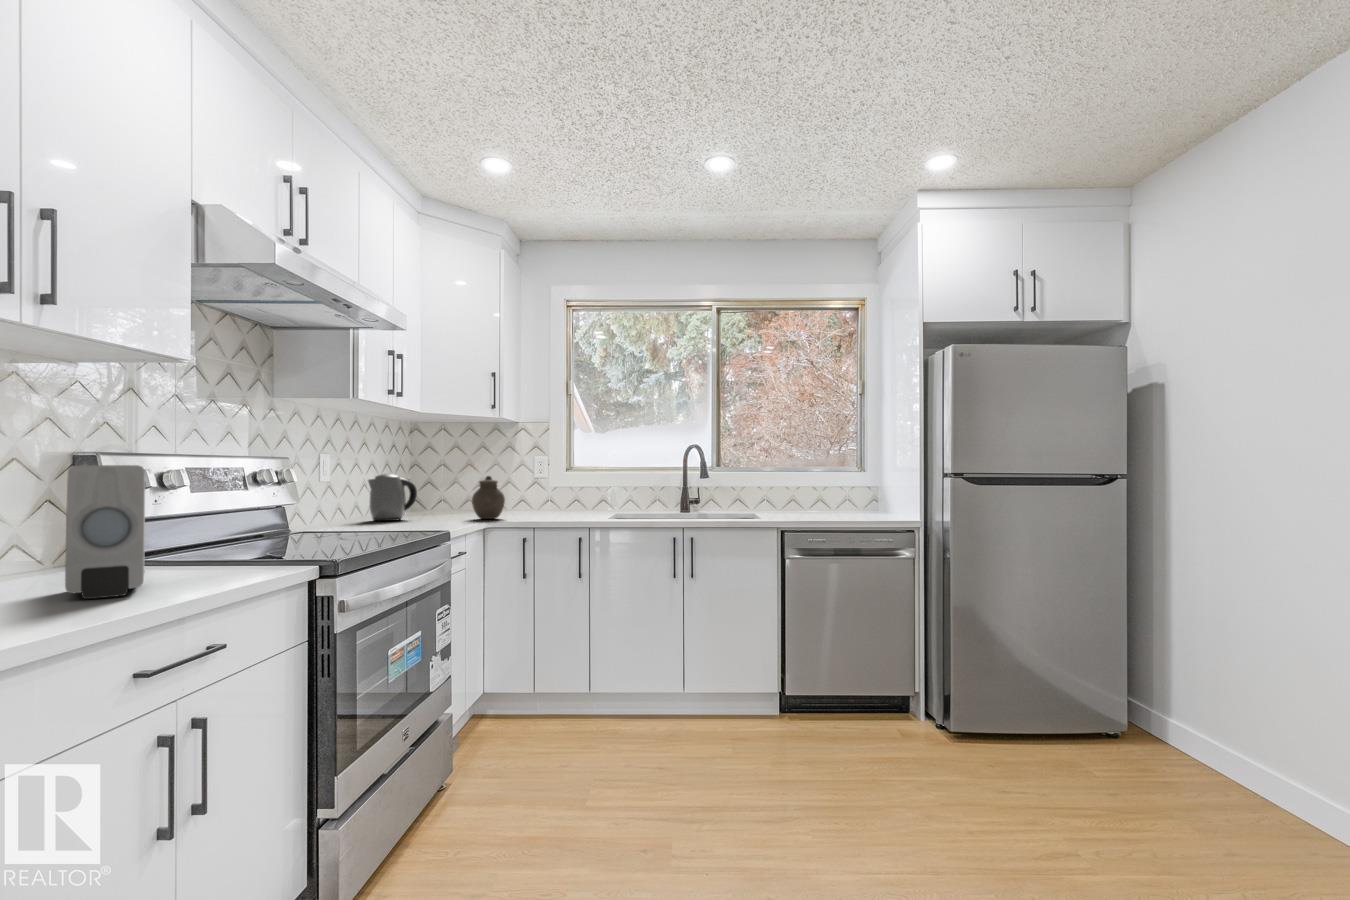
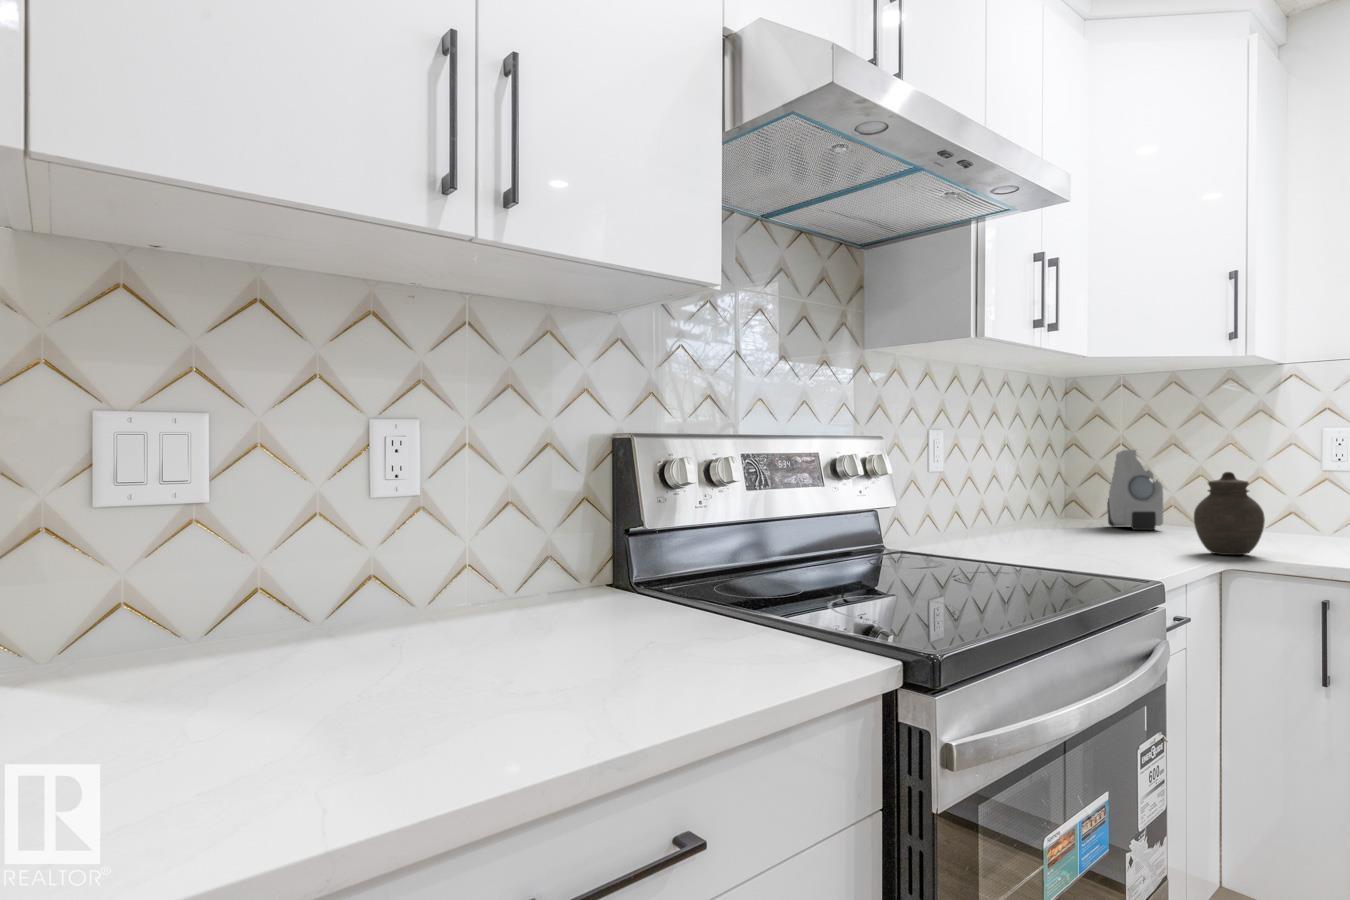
soap dispenser: present [65,465,146,599] -> present [1107,450,1163,530]
kettle: present [368,474,417,521] -> none [1003,467,1087,547]

